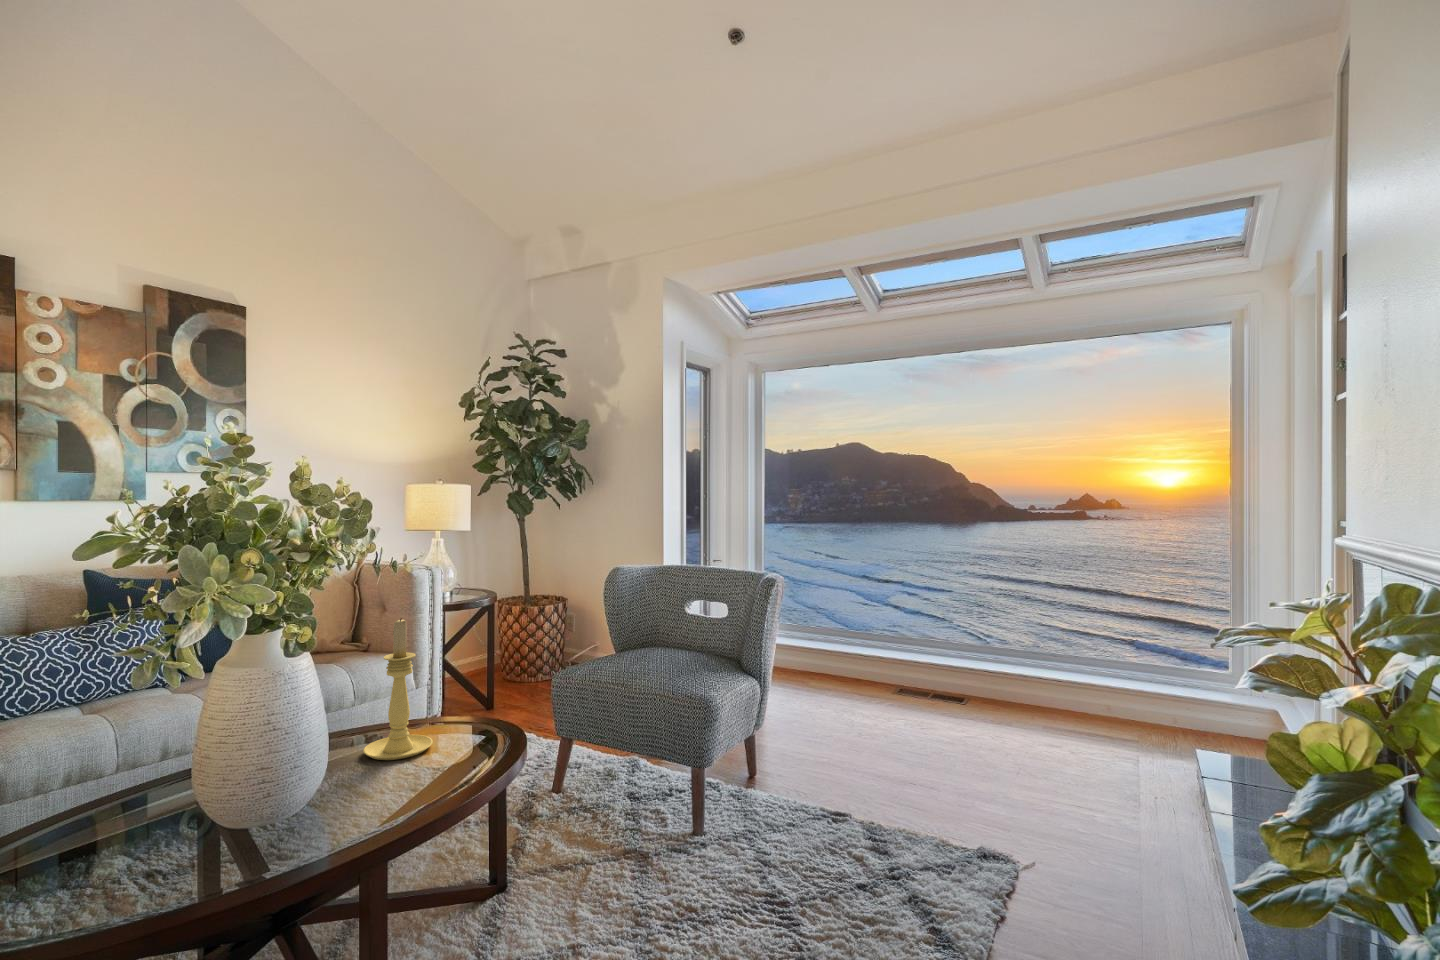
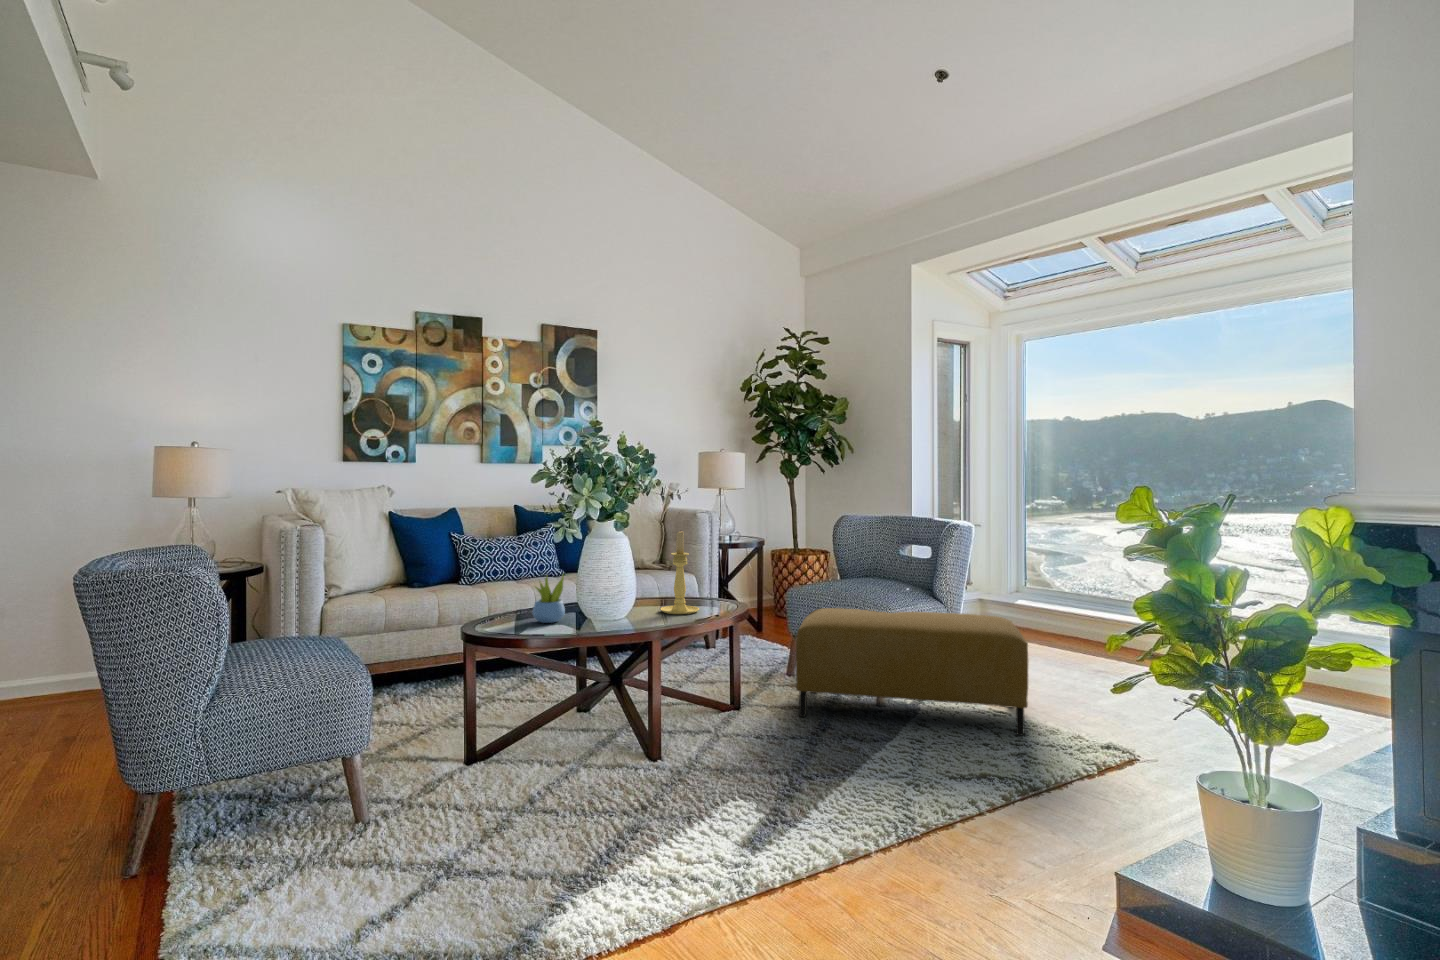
ottoman: none [592,695,904,894] -> present [796,608,1028,735]
succulent plant: none [84,722,165,833] -> present [532,575,565,623]

